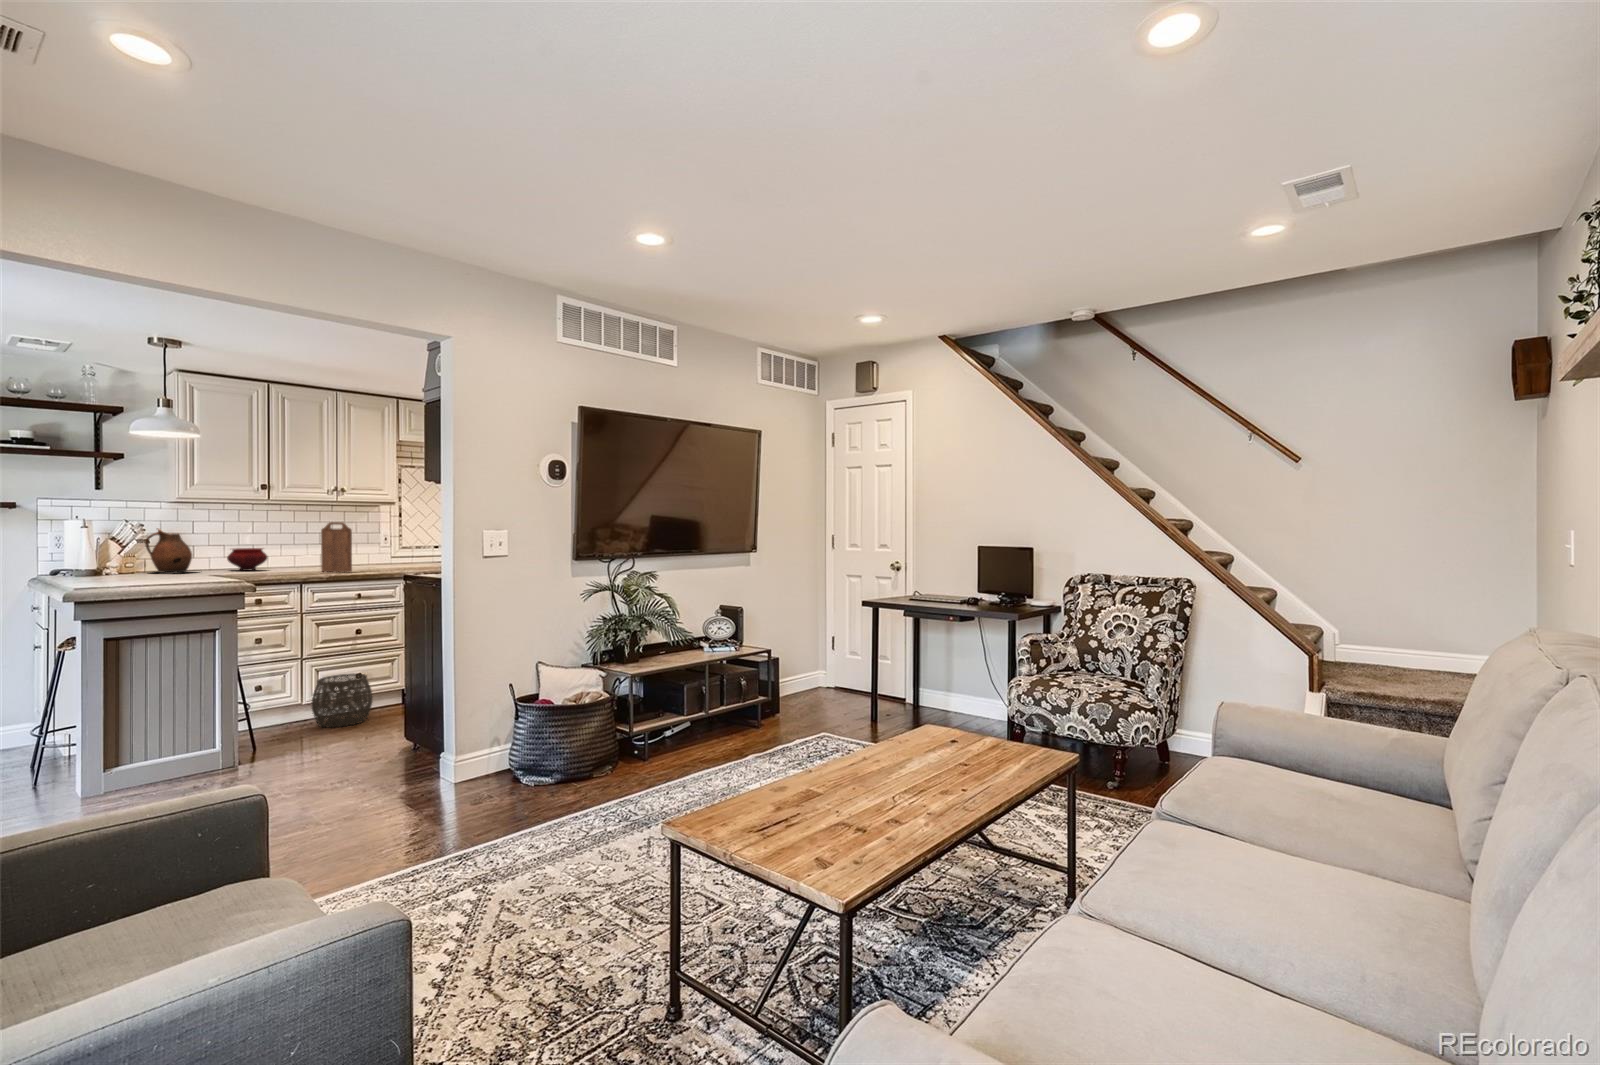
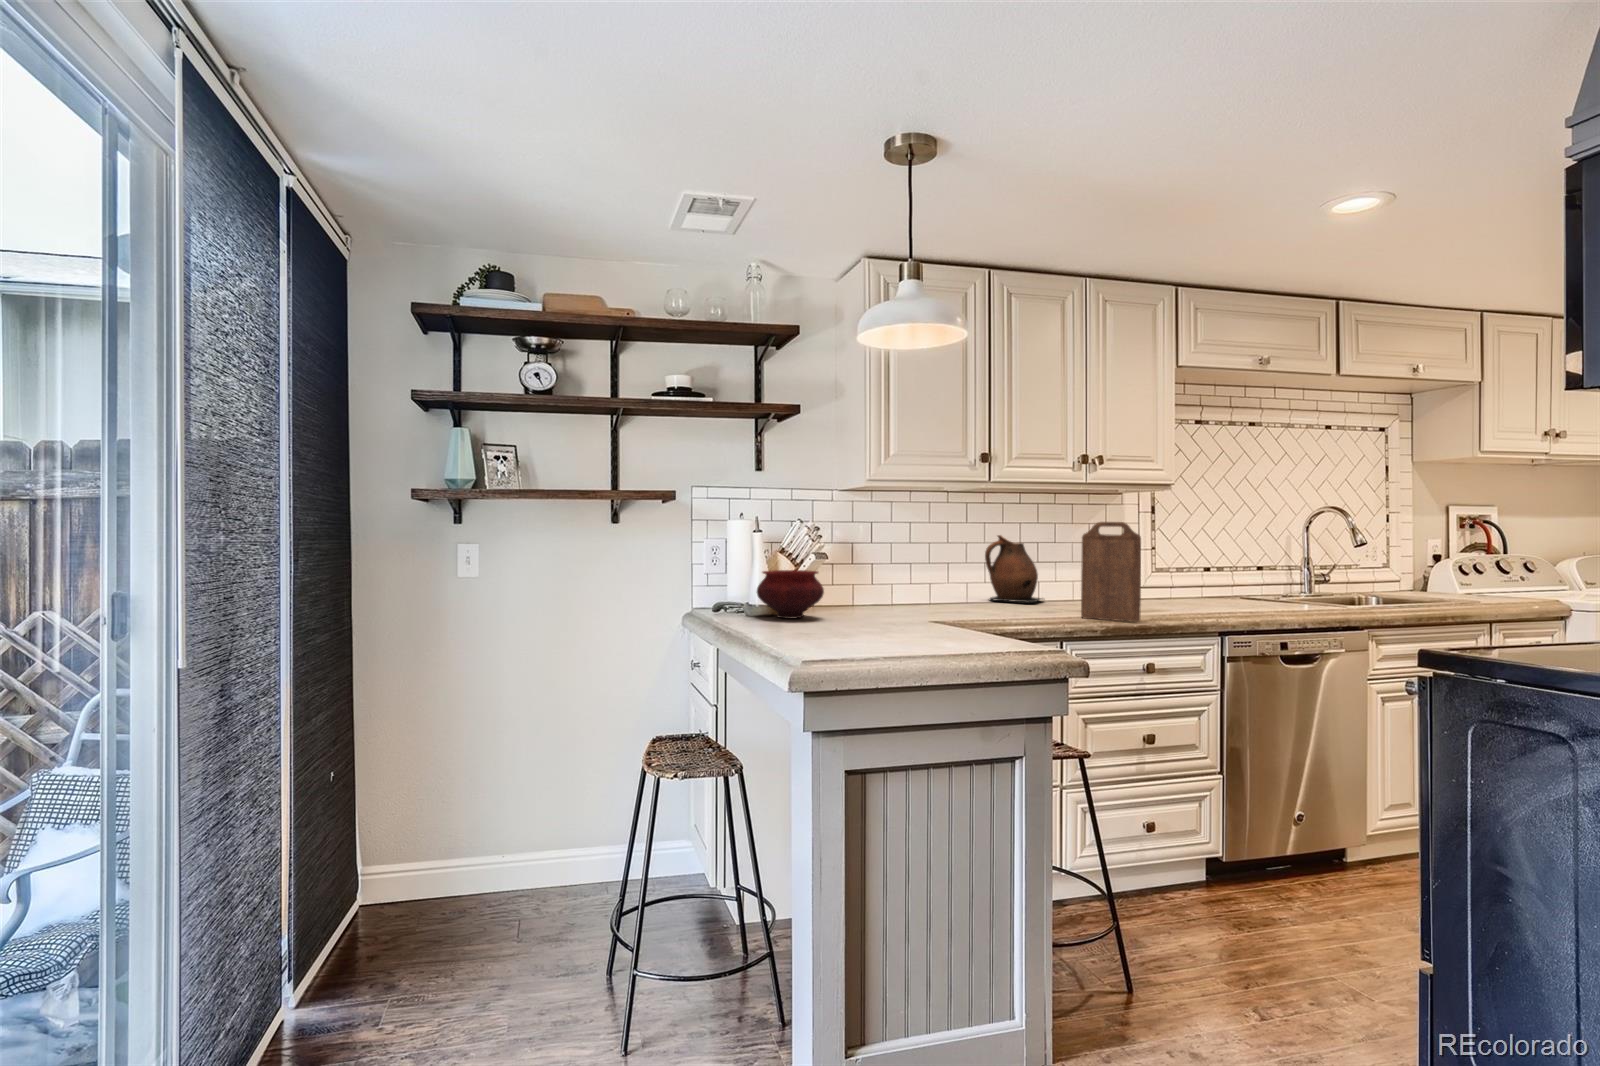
ceramic pitcher: present [145,528,192,573] -> present [985,535,1043,603]
bowl: present [227,548,267,571] -> present [757,570,824,619]
woven basket: present [311,674,372,727] -> none [1089,829,1207,955]

